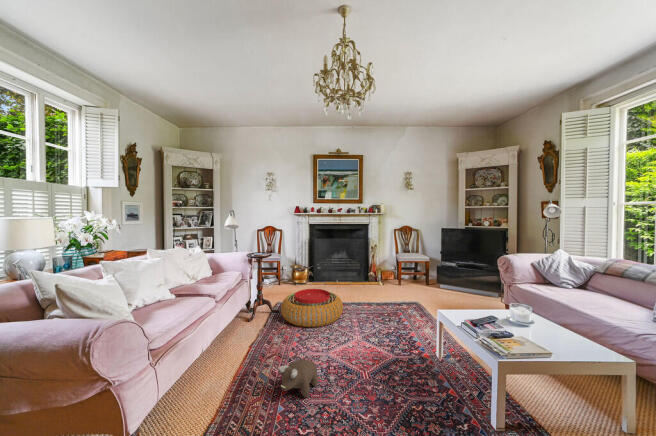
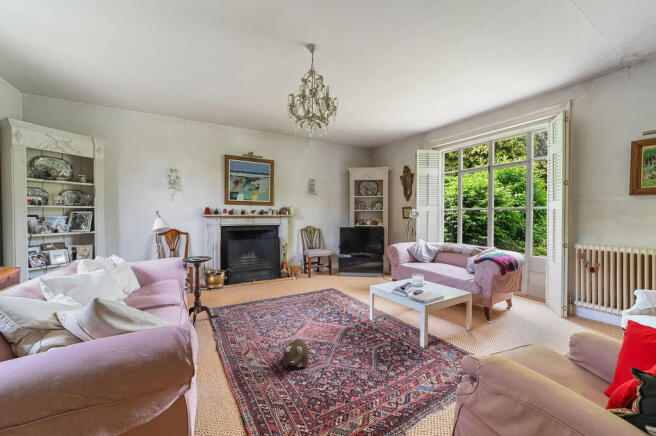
pouf: present [281,289,343,327] -> none [225,288,286,324]

